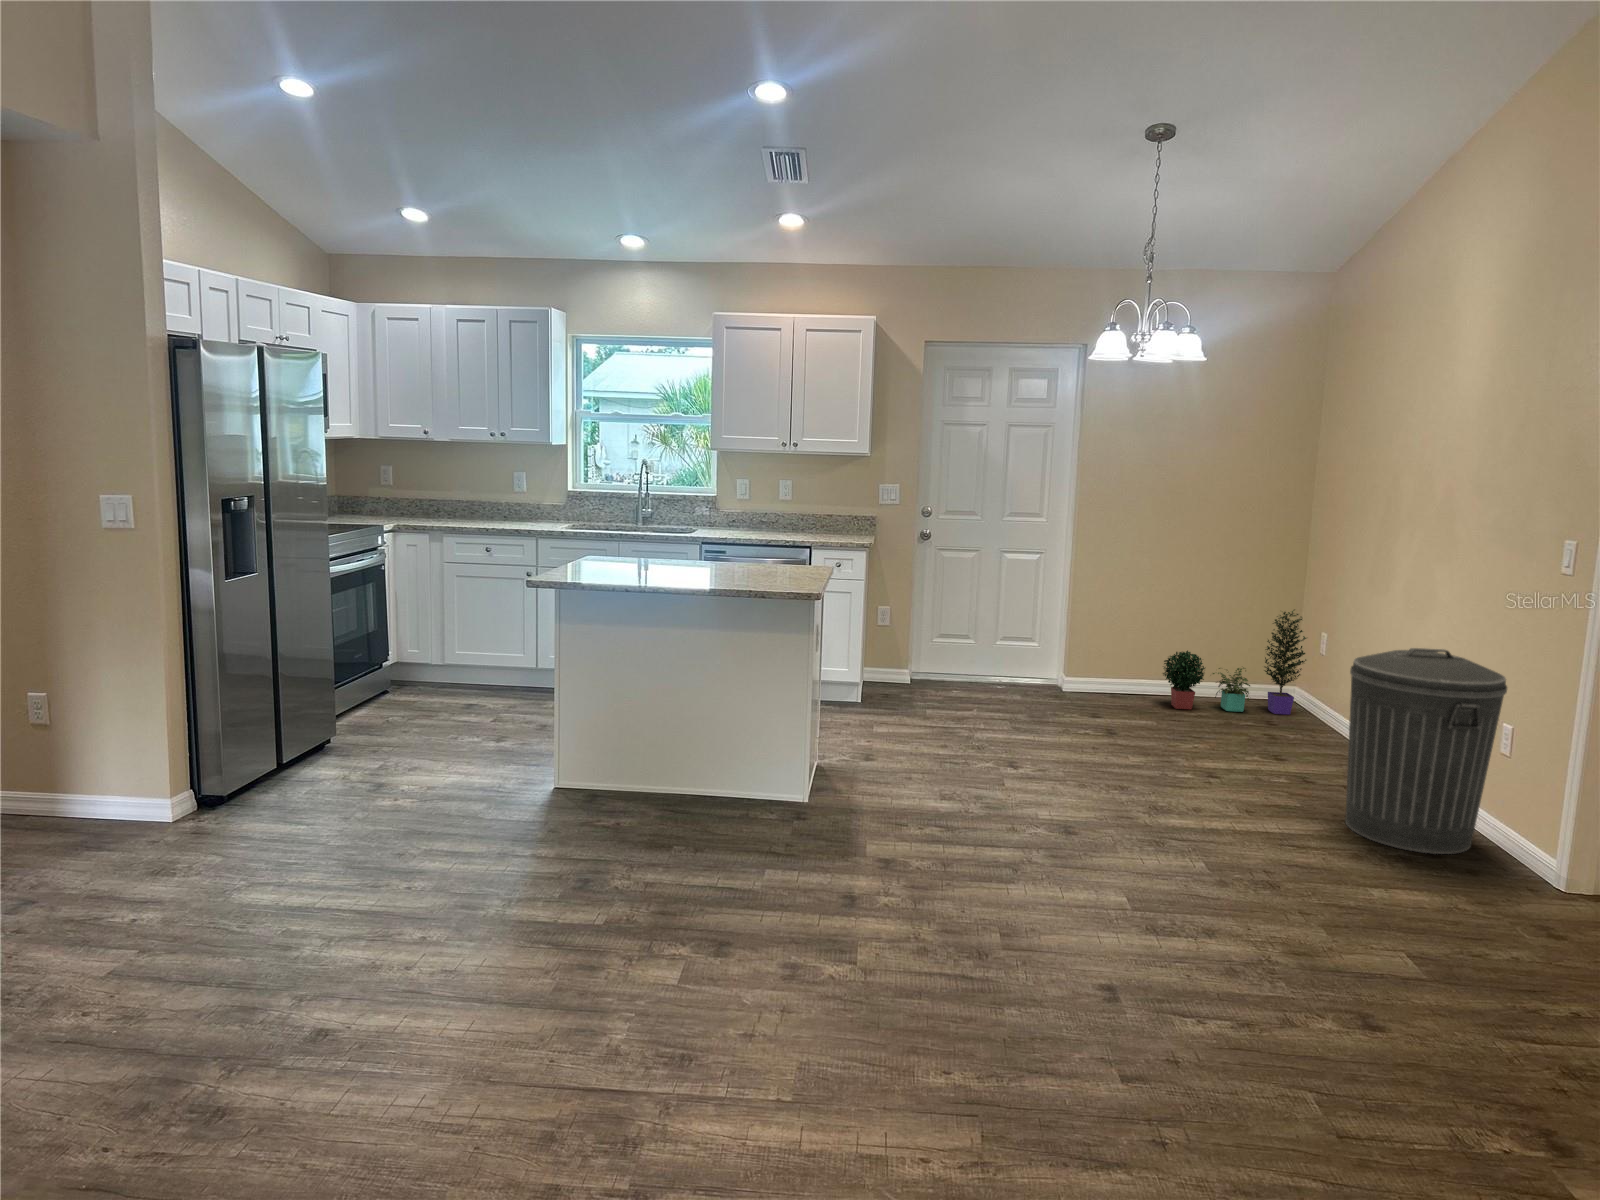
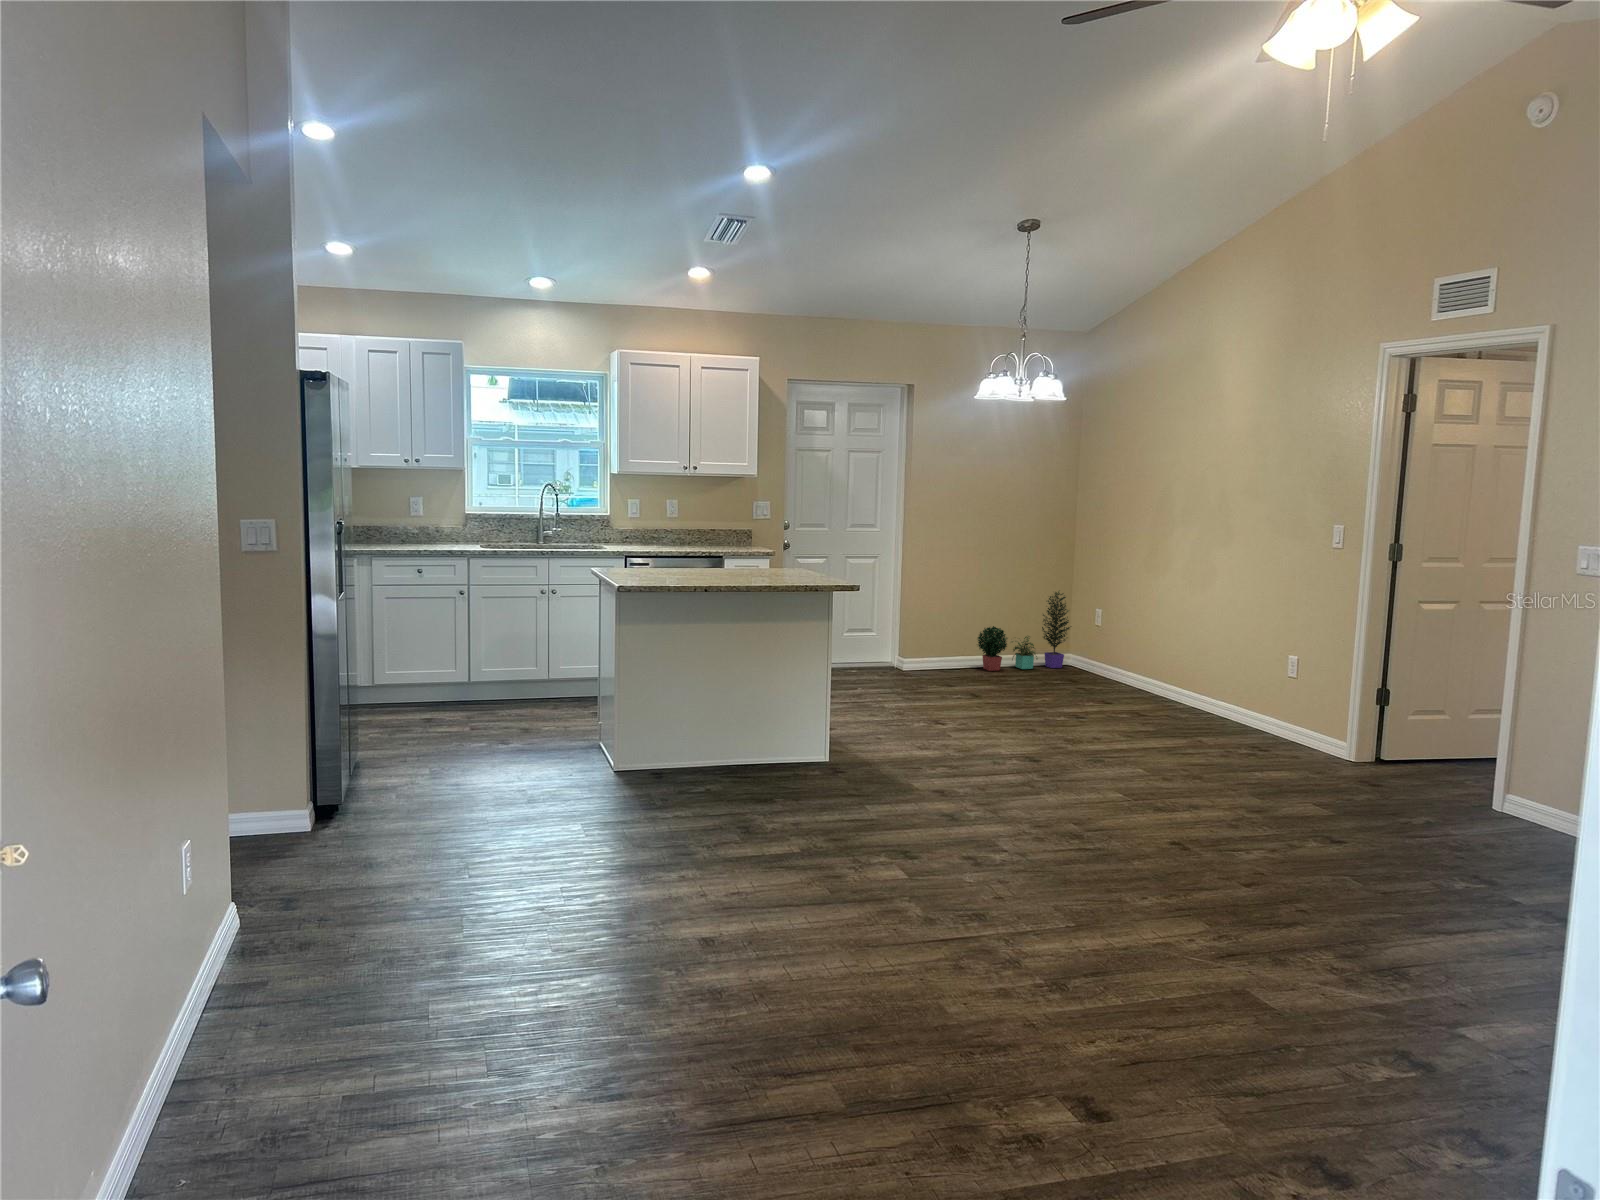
trash can: present [1345,648,1507,854] -> none [1165,604,1261,738]

